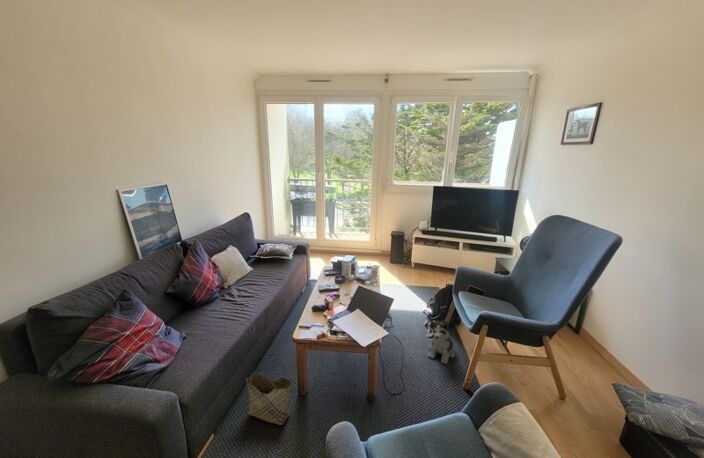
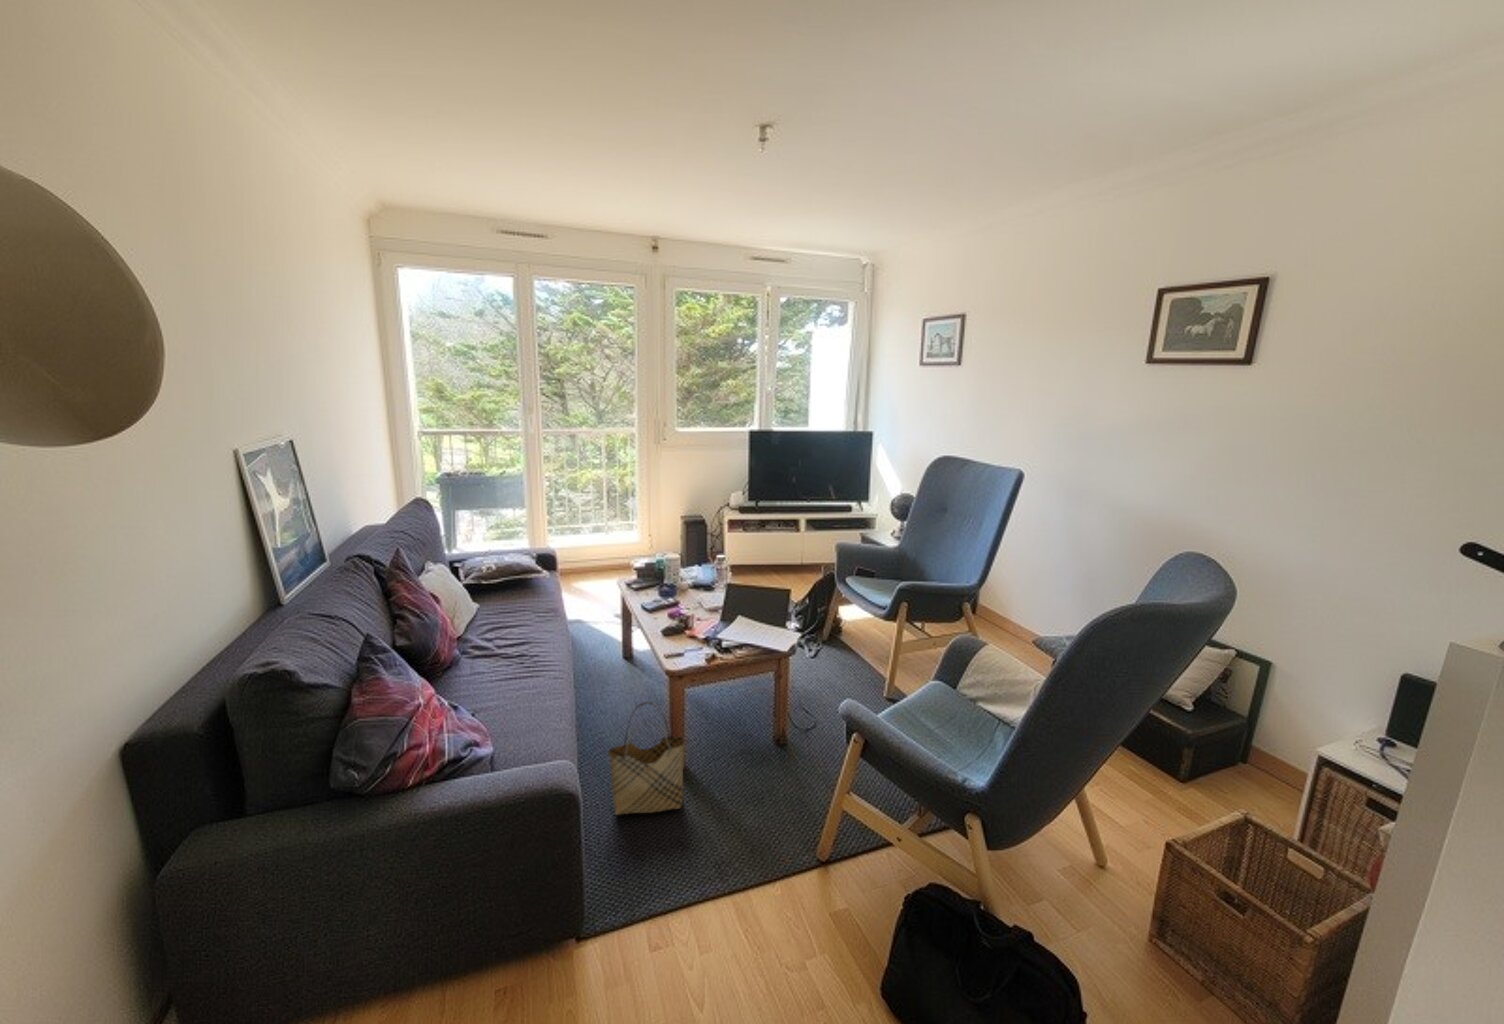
plush toy: present [428,321,454,364] -> none [819,618,856,682]

